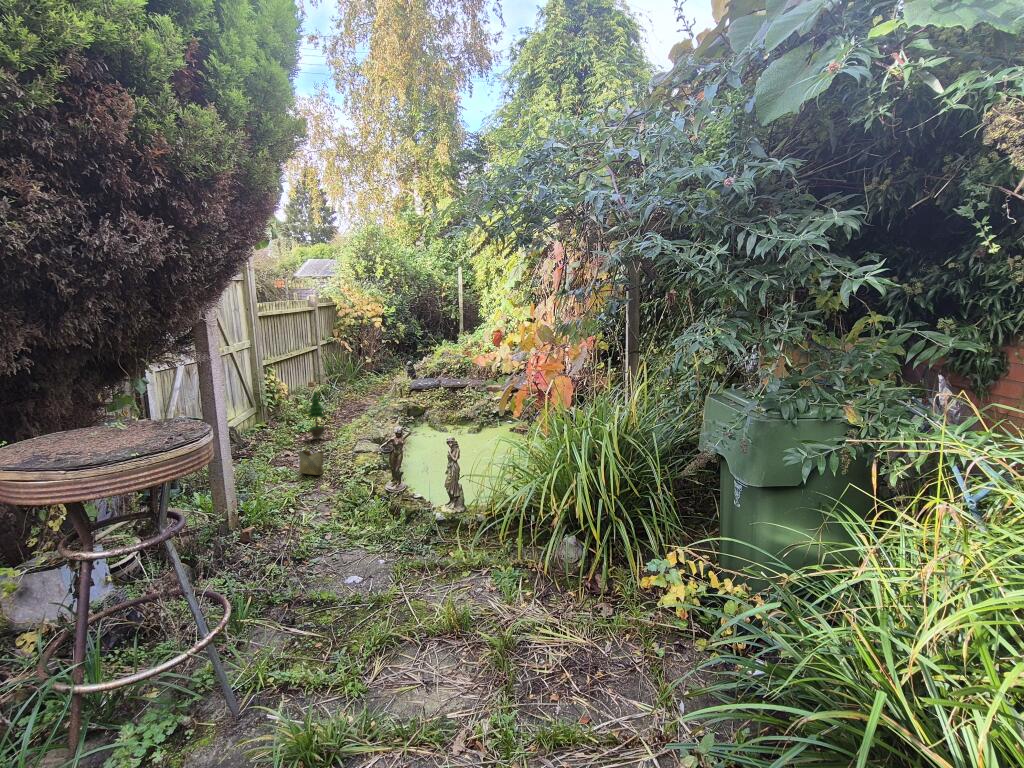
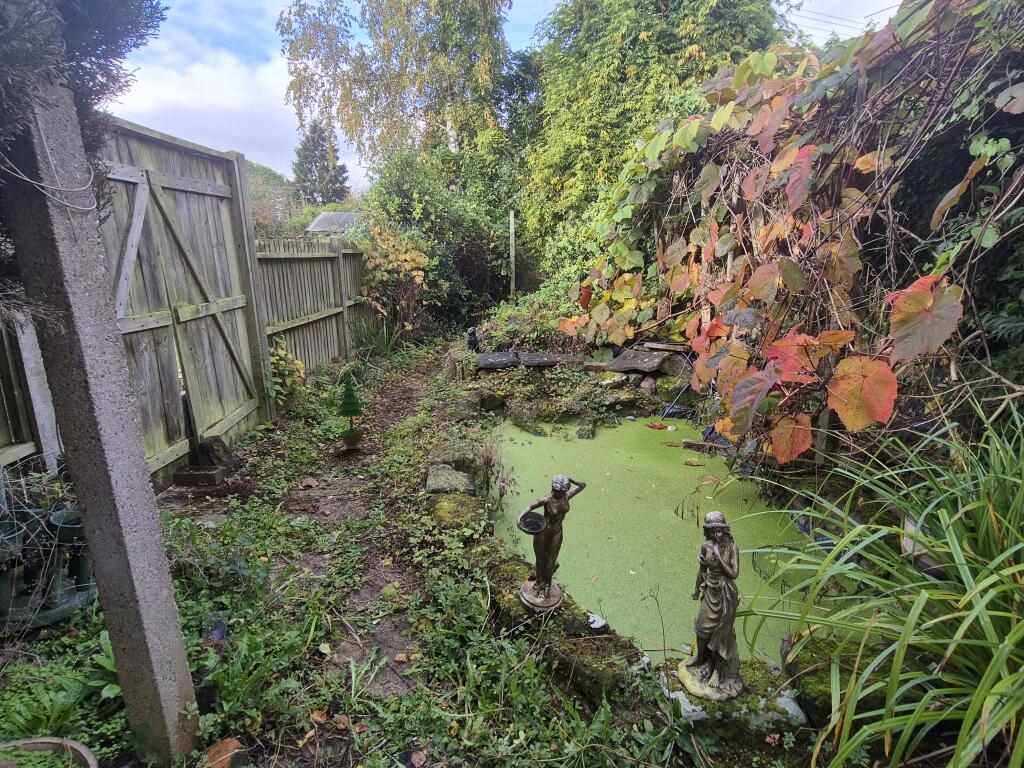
woven basket: present [299,450,324,475] -> none [328,467,375,537]

